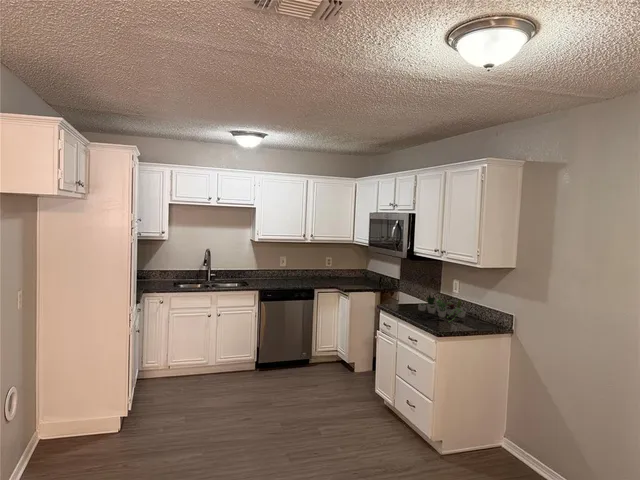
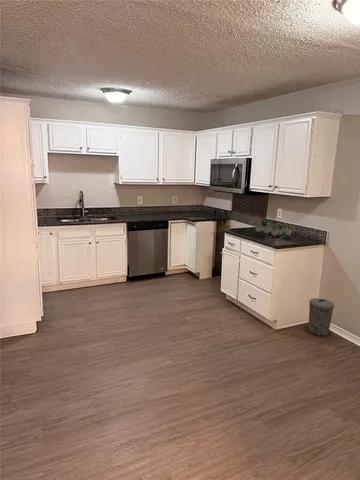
trash can: none [488,410,524,468] -> present [308,298,334,336]

